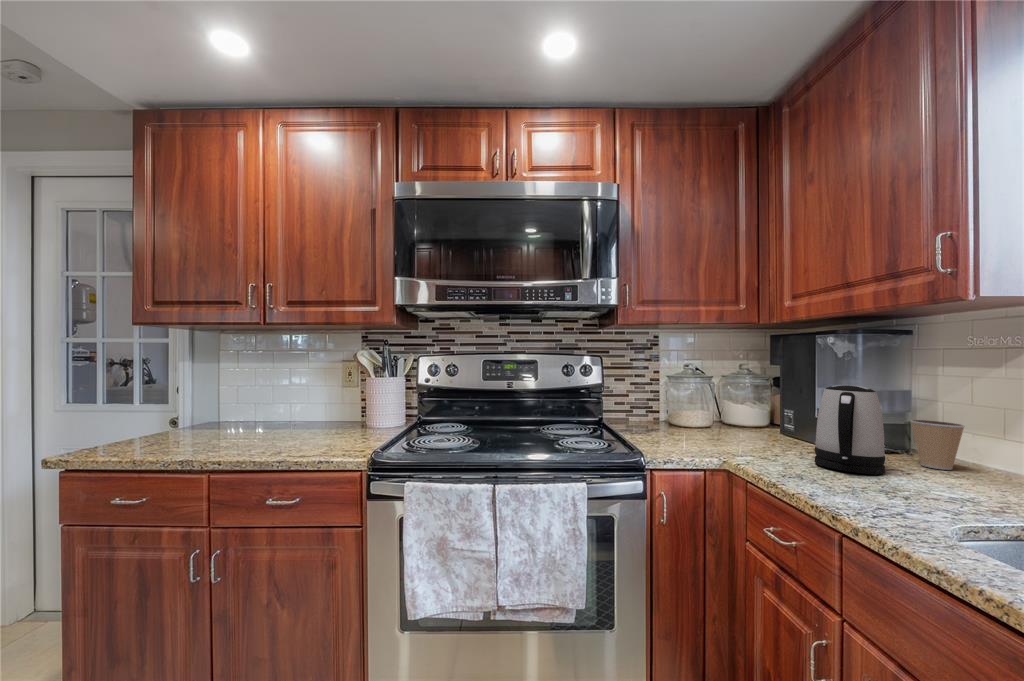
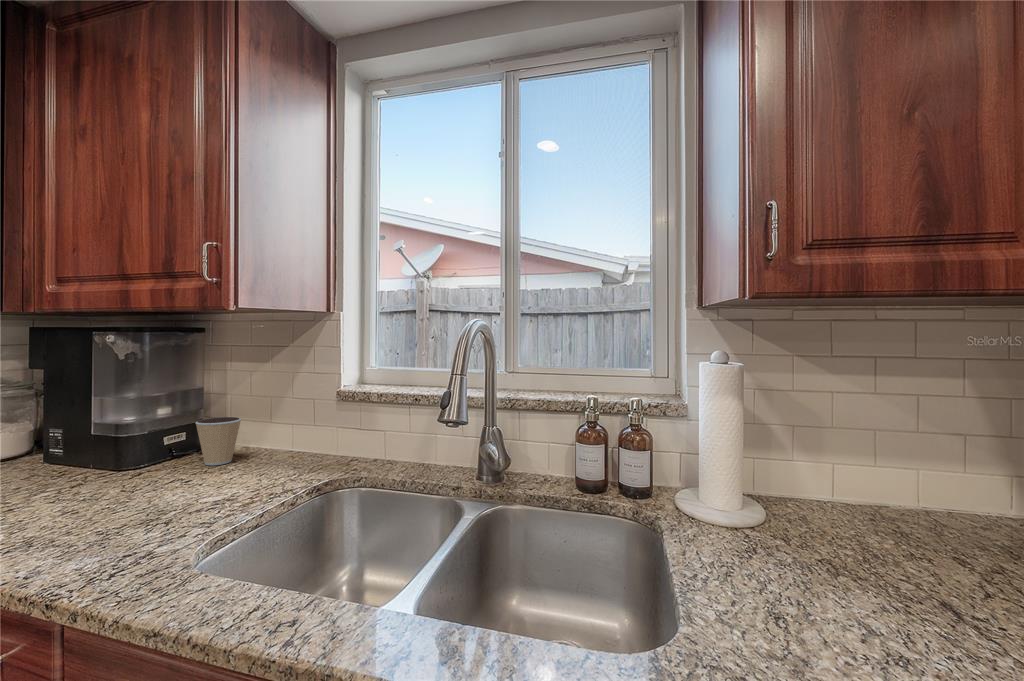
kettle: present [814,385,885,475] -> none [72,399,162,507]

